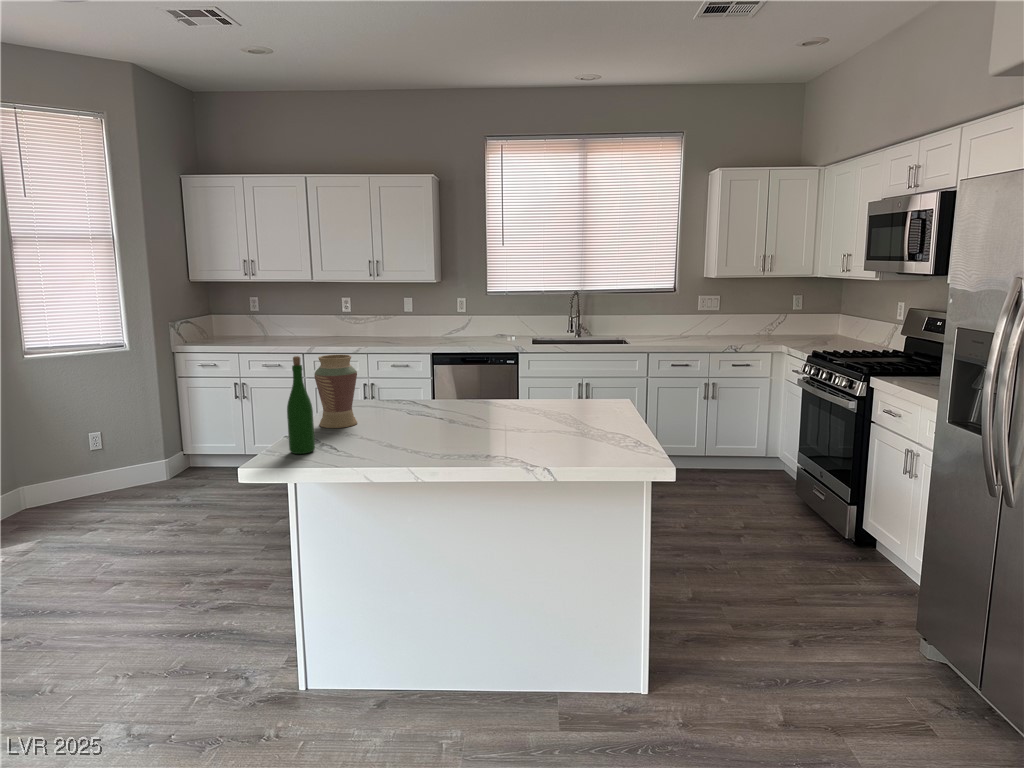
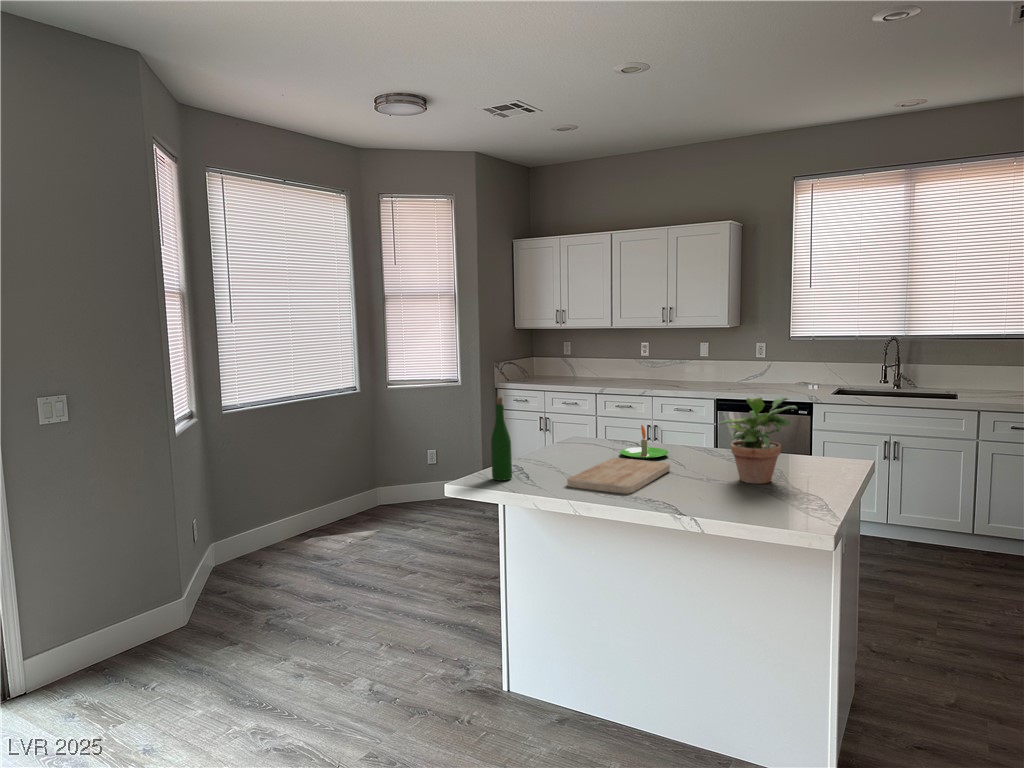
potted plant: none [518,345,589,428] -> present [719,397,797,484]
vase: present [314,355,357,428] -> none [536,397,572,462]
candle: none [403,380,453,415] -> present [620,425,669,459]
cutting board: none [385,416,472,452] -> present [567,458,670,494]

